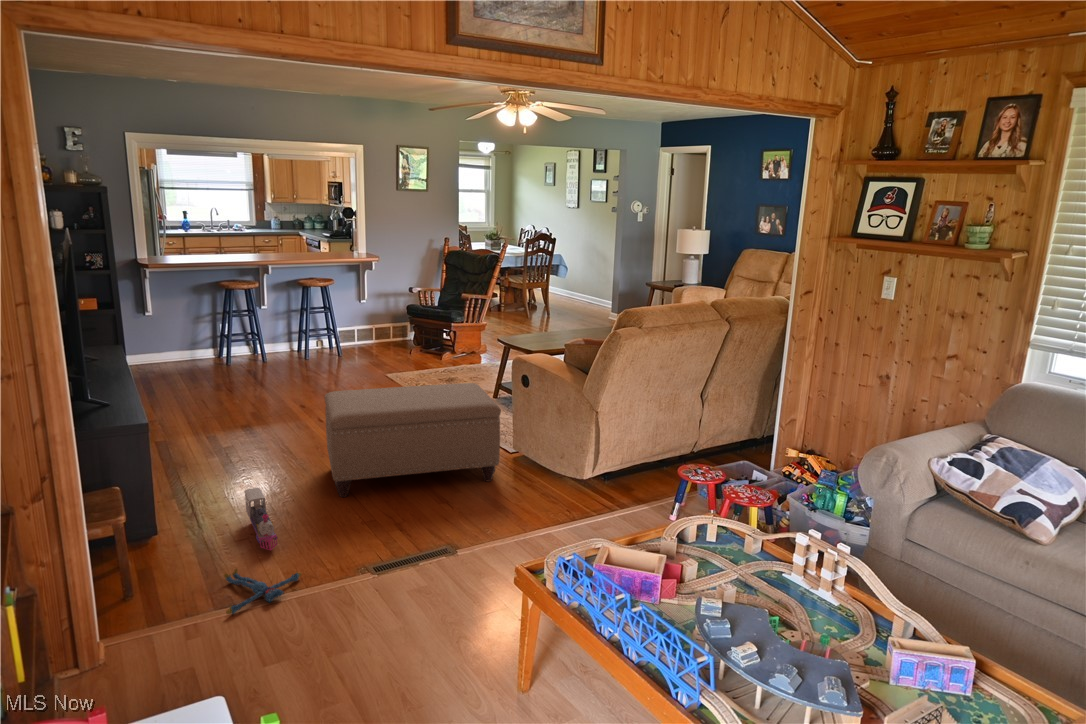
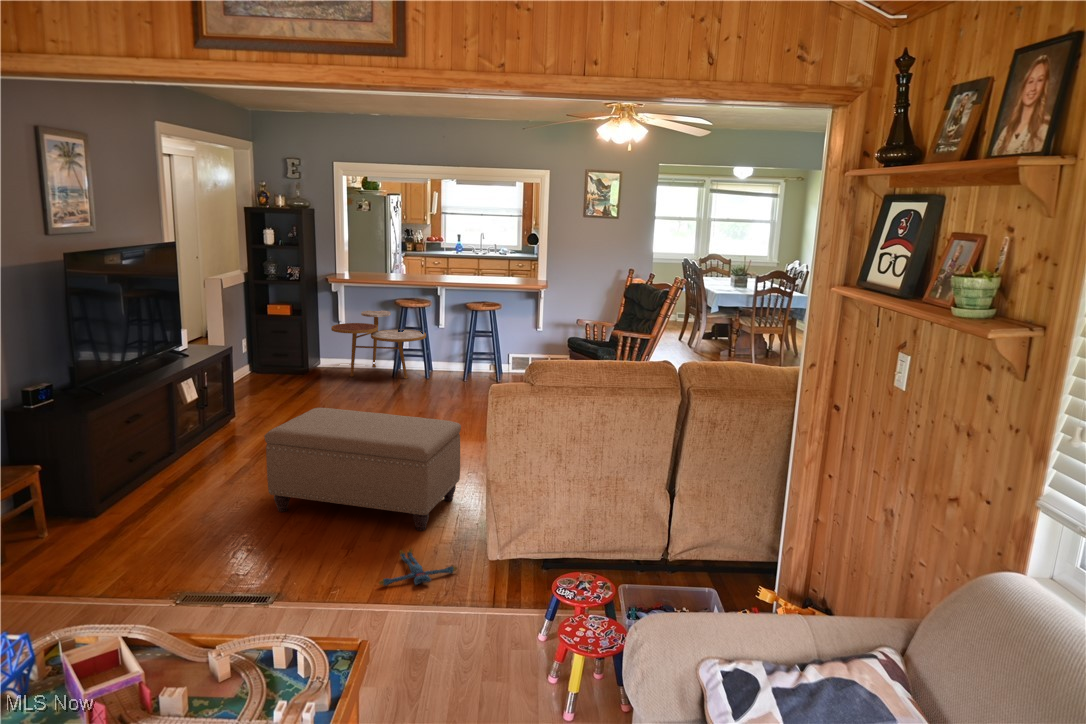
side table: none [151,298,264,375] -> present [331,311,426,379]
toy train: present [244,488,277,550] -> none [142,484,197,544]
plush toy: present [224,568,302,614] -> present [379,548,457,585]

